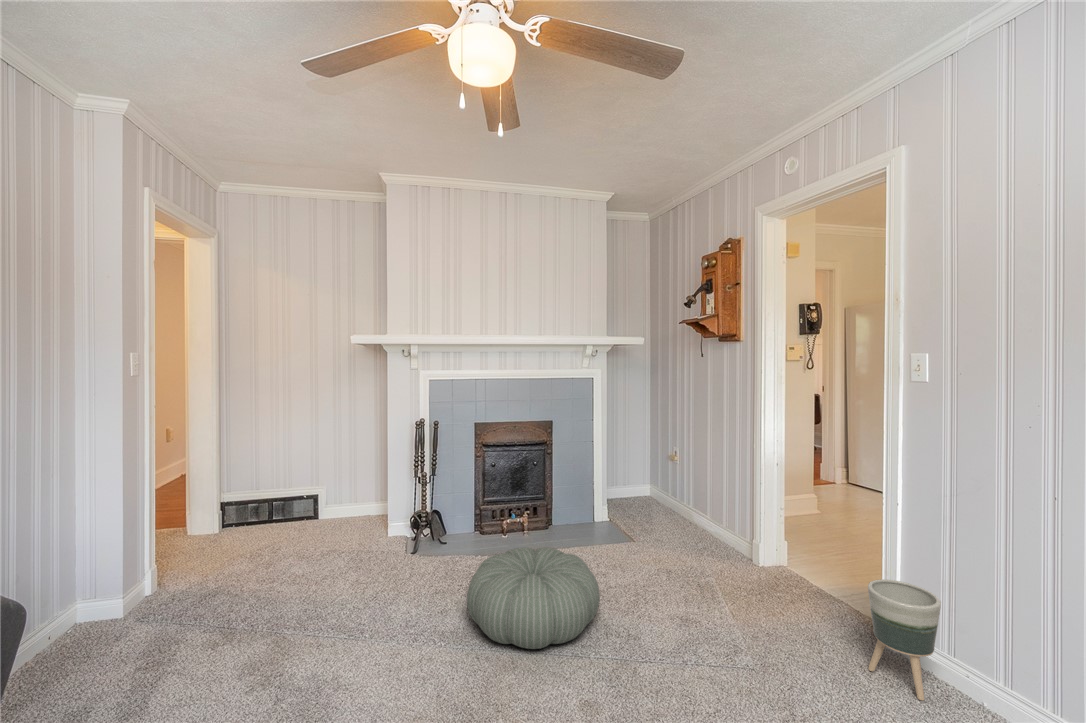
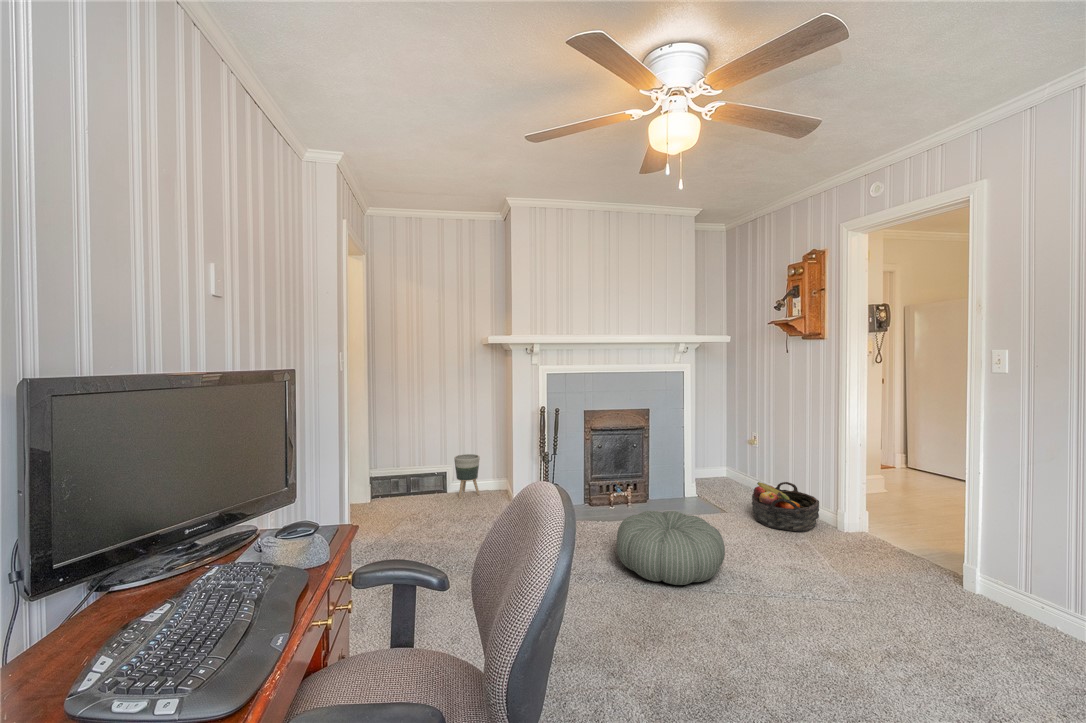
basket: none [659,505,733,566] -> present [752,482,819,532]
planter: present [868,579,941,701] -> present [454,454,480,498]

